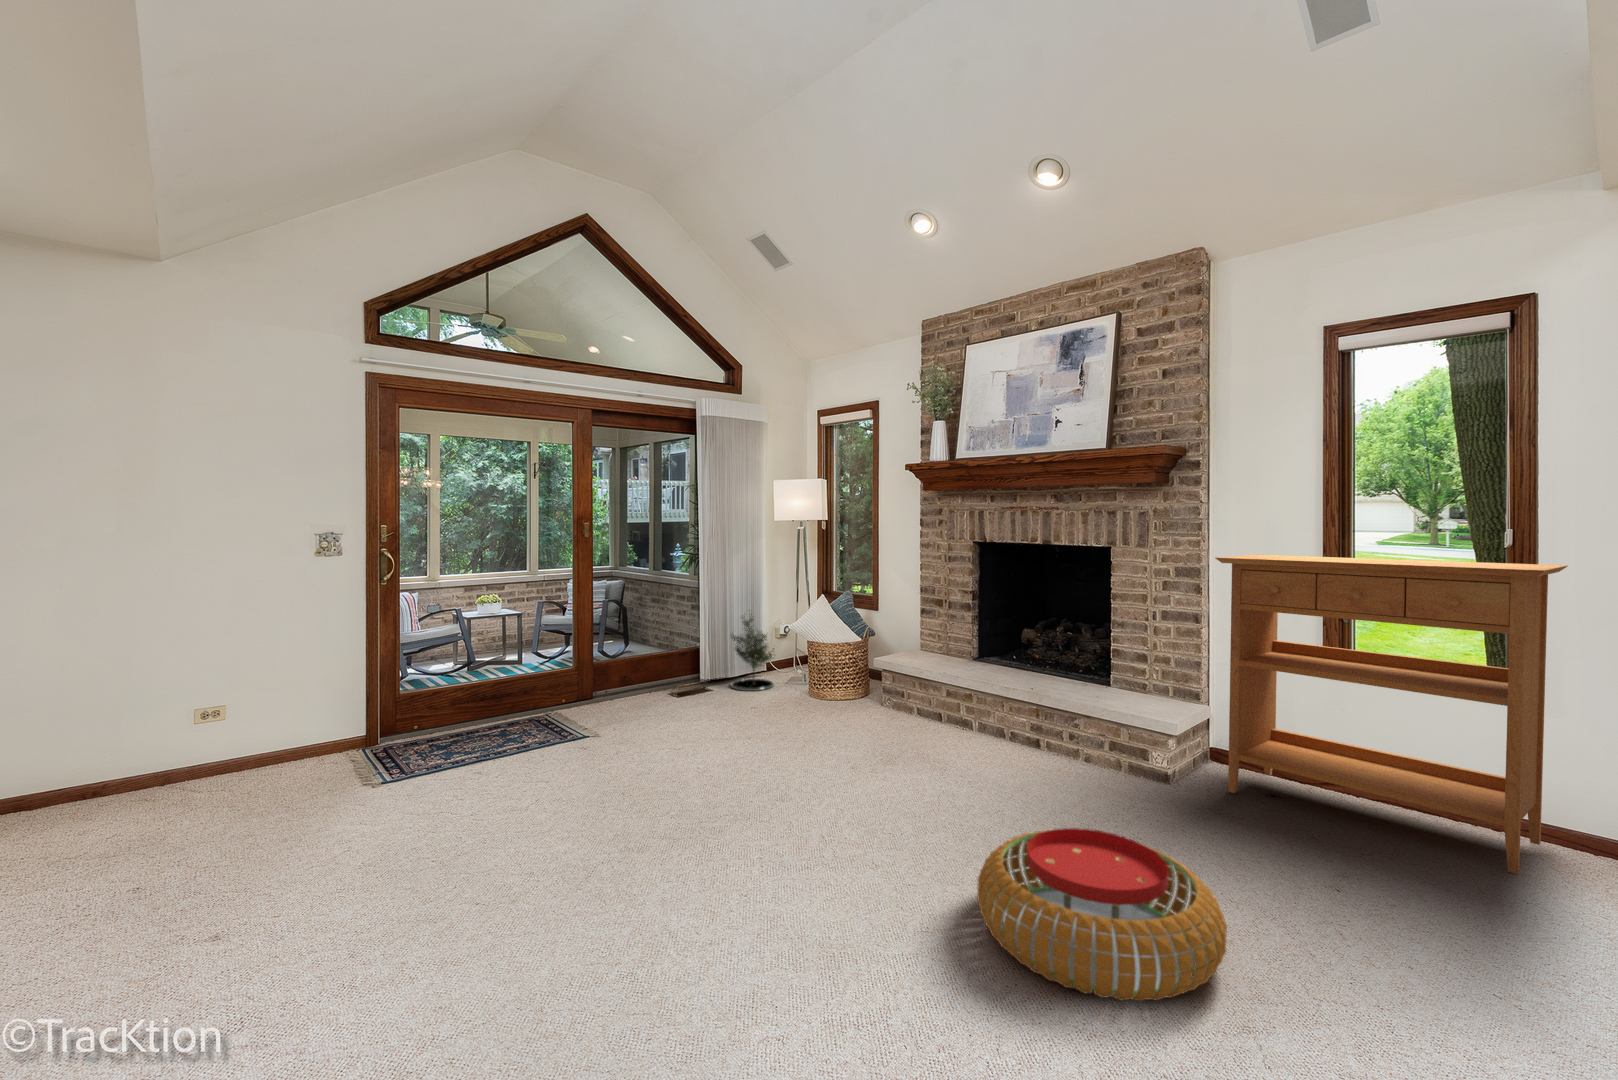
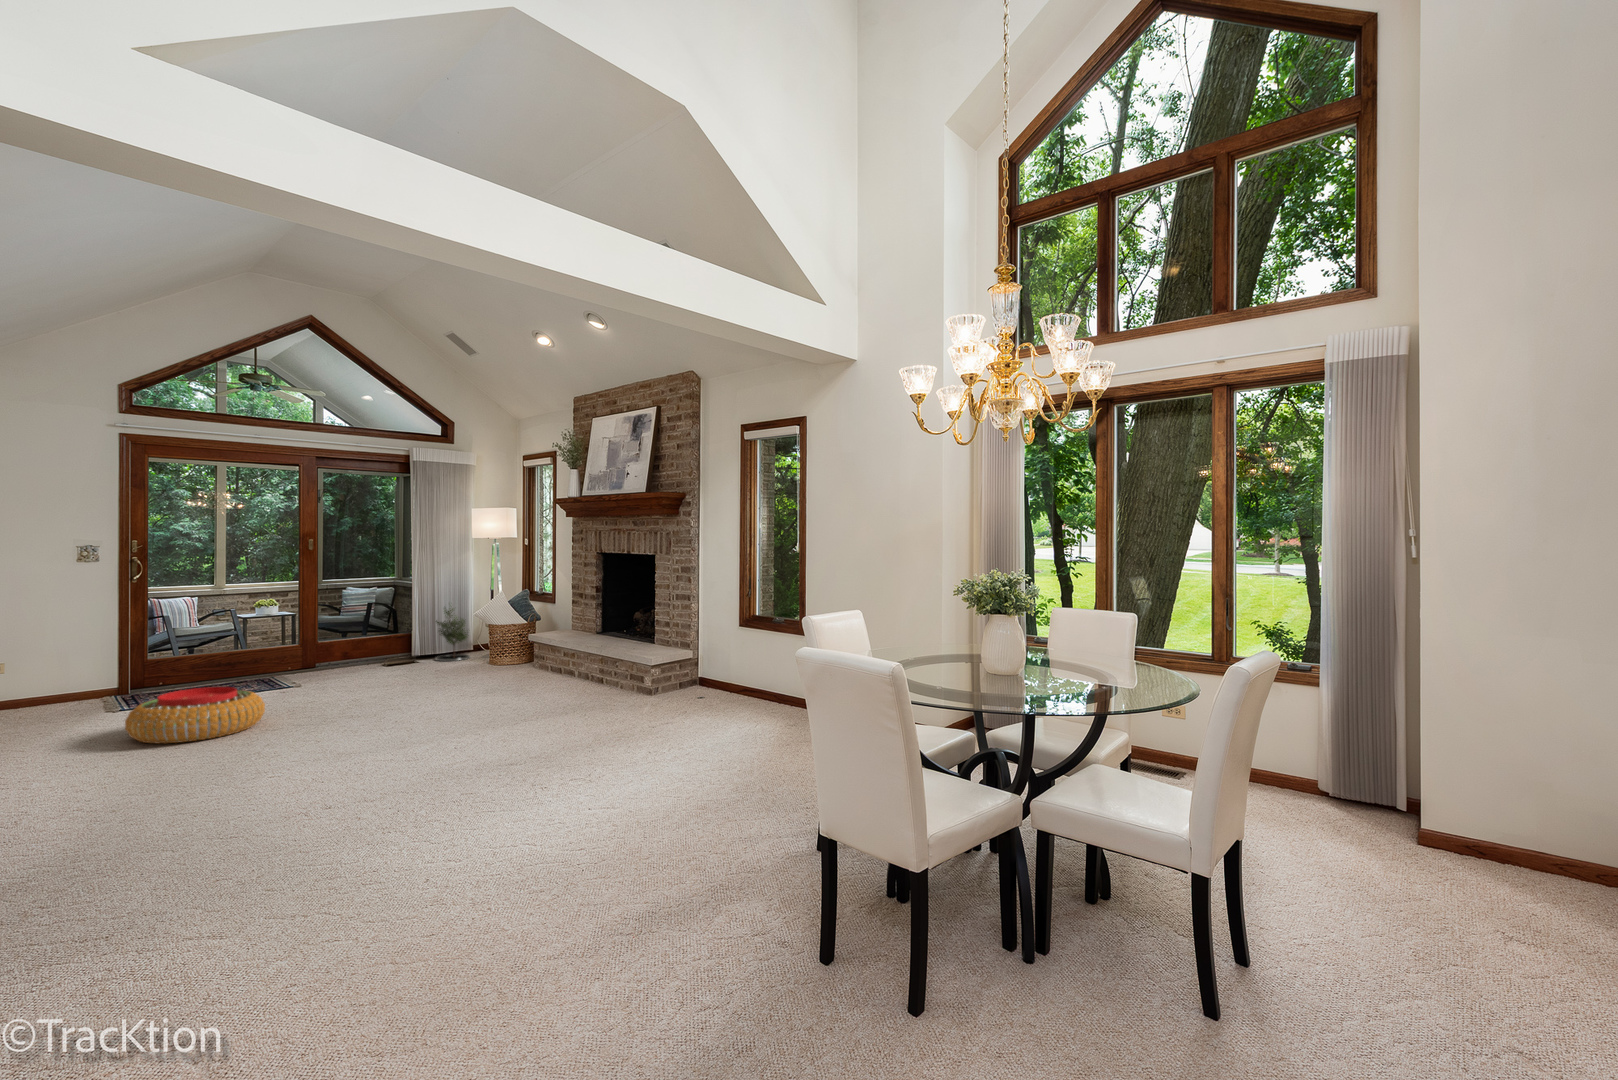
console table: present [1215,555,1568,874] -> none [670,558,808,720]
pouf: present [977,828,1227,1001] -> present [125,687,265,744]

